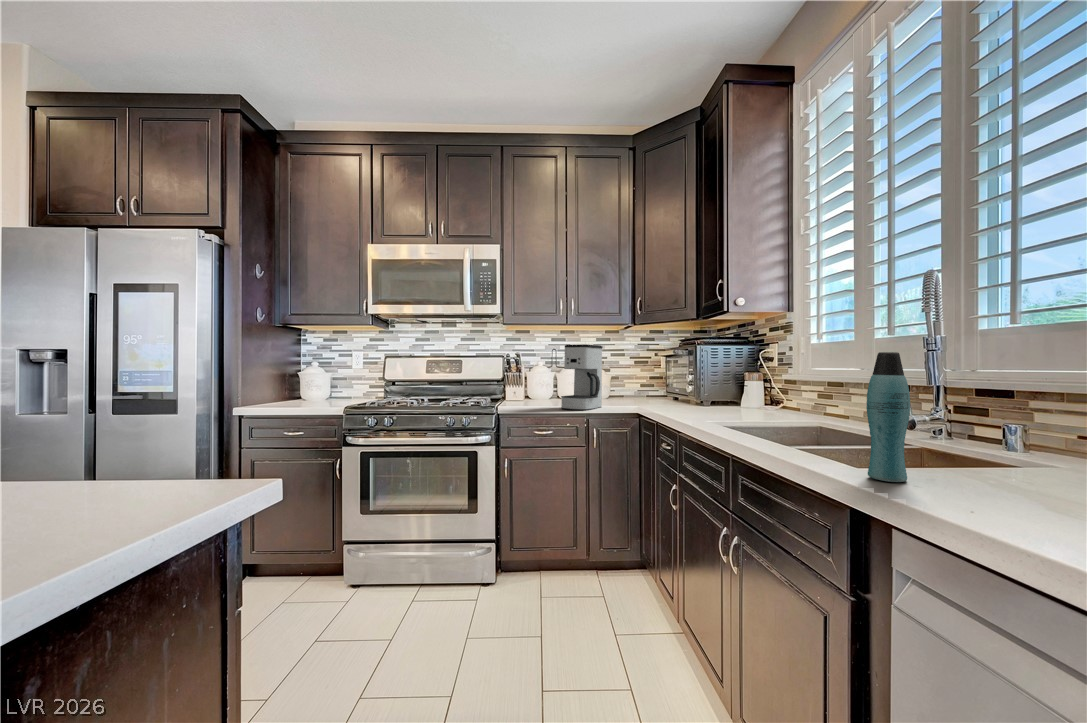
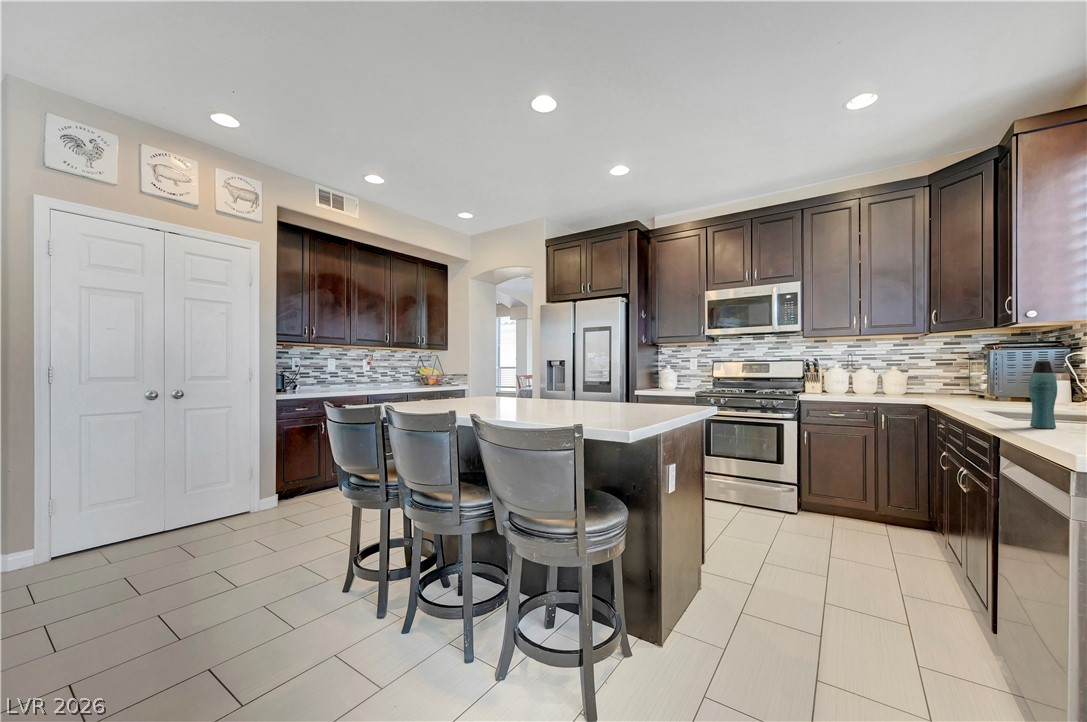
coffee maker: present [561,344,603,410] -> none [853,352,892,400]

